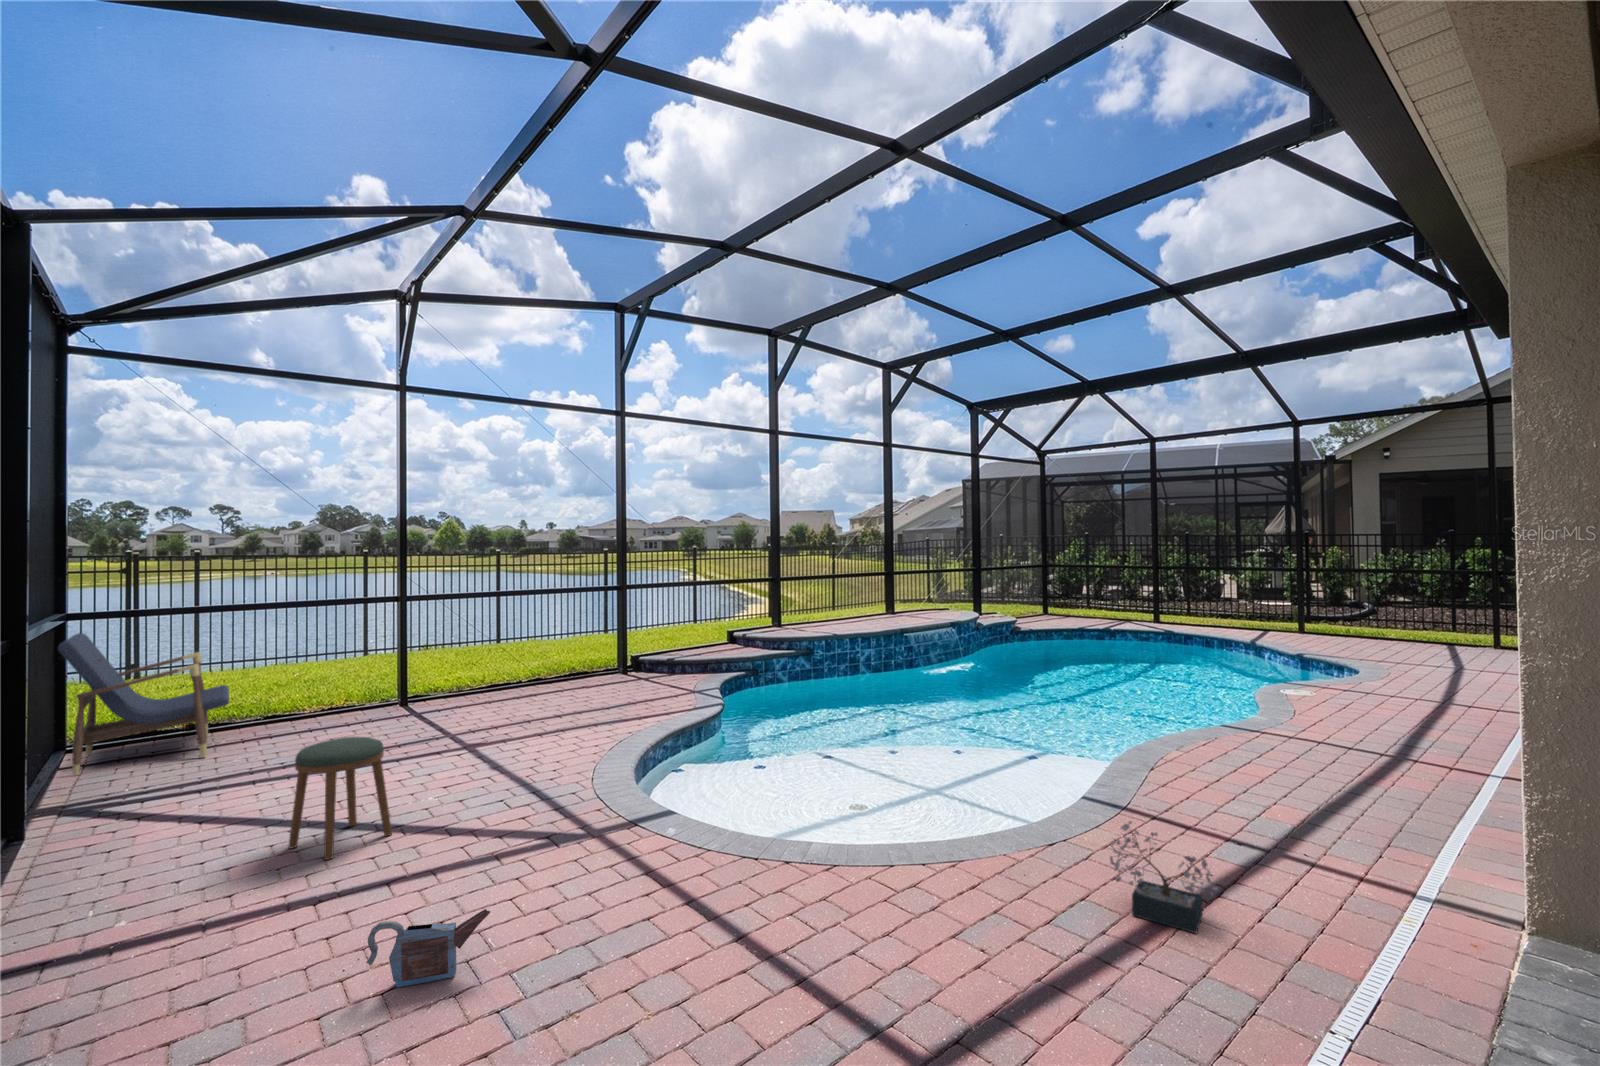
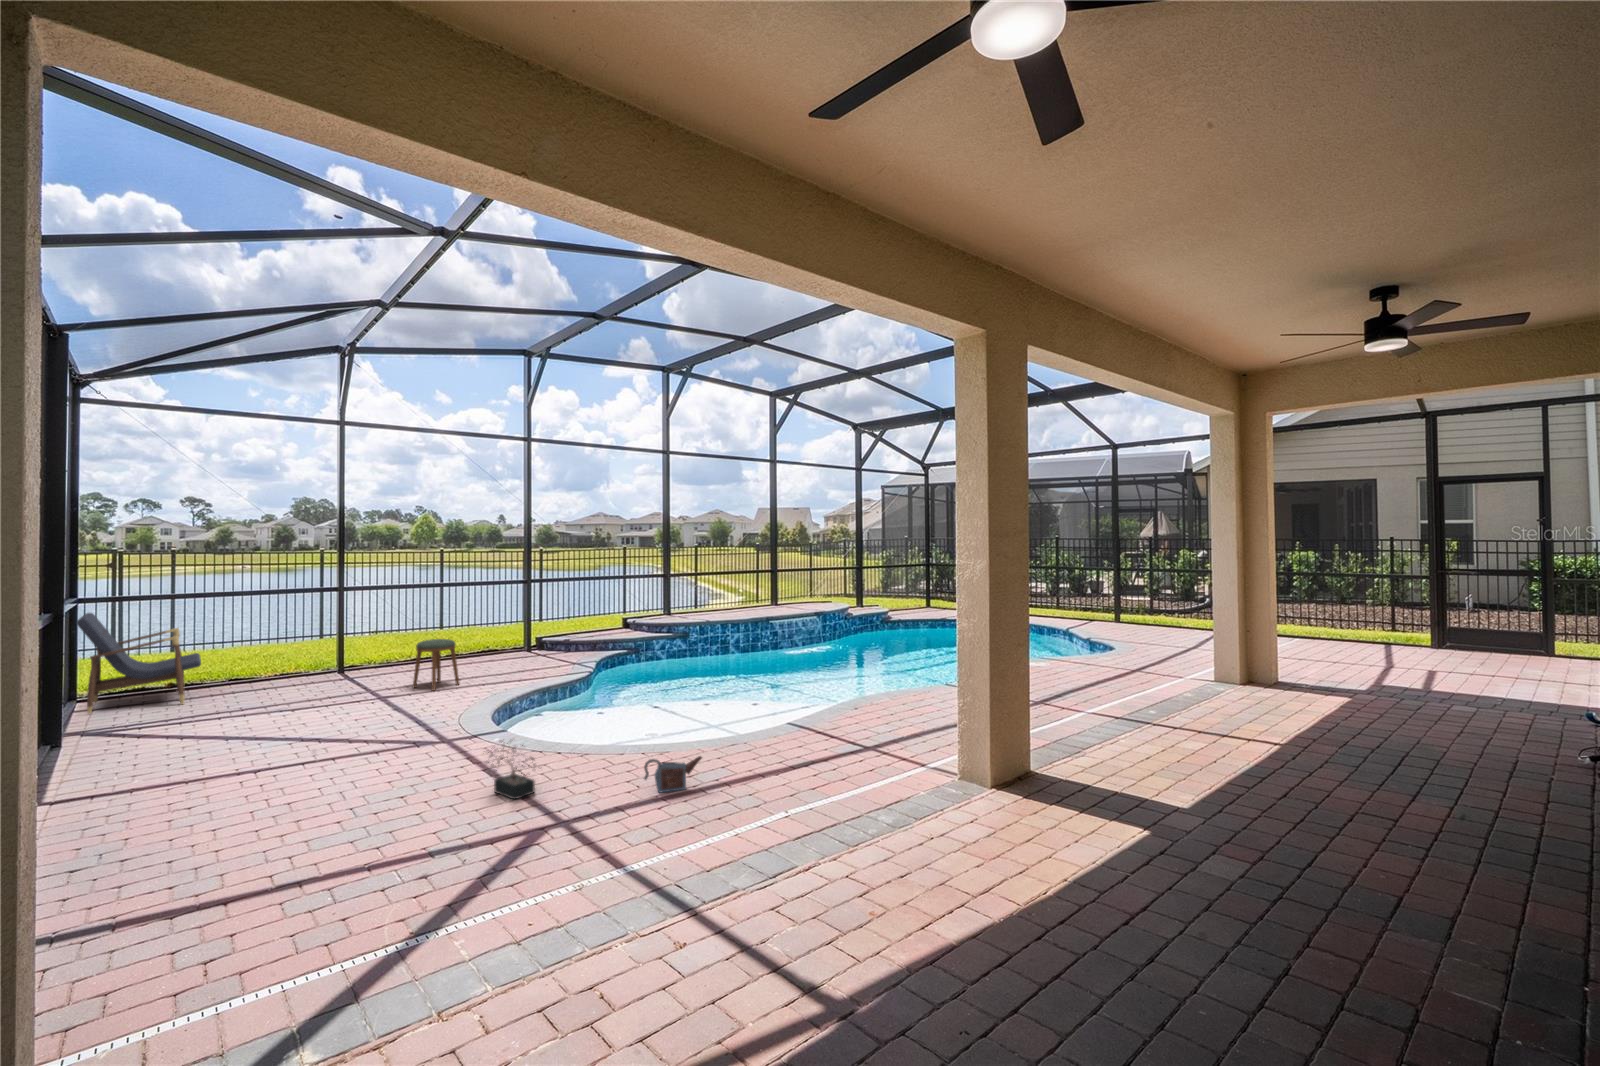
stool: present [289,737,392,860] -> present [413,639,459,691]
decorative plant: present [1110,821,1218,934] -> present [486,741,535,799]
watering can: present [366,909,490,987] -> present [644,756,702,793]

